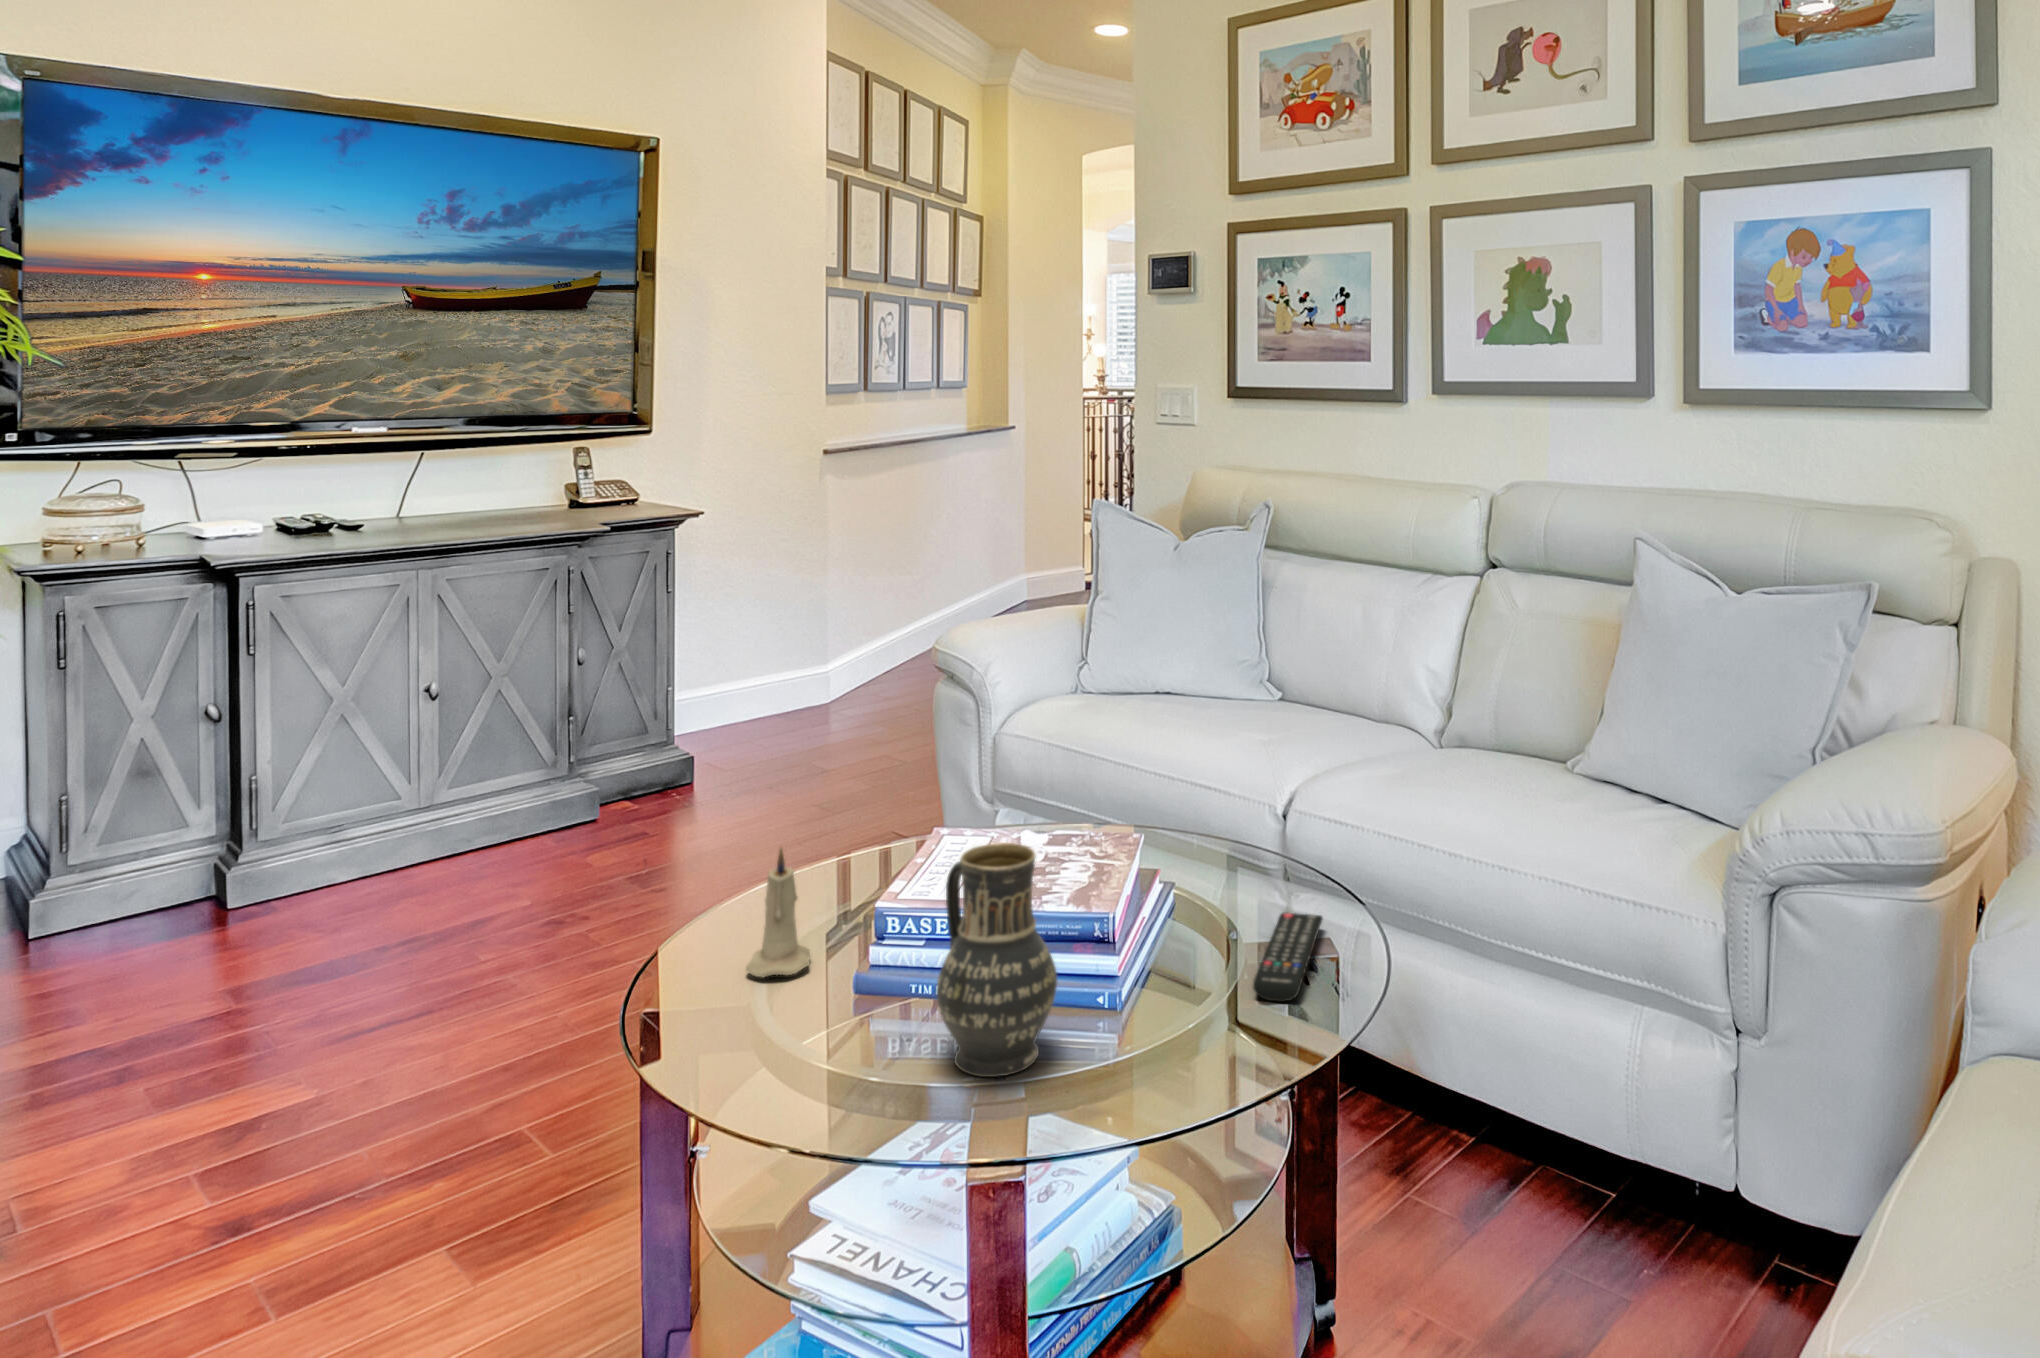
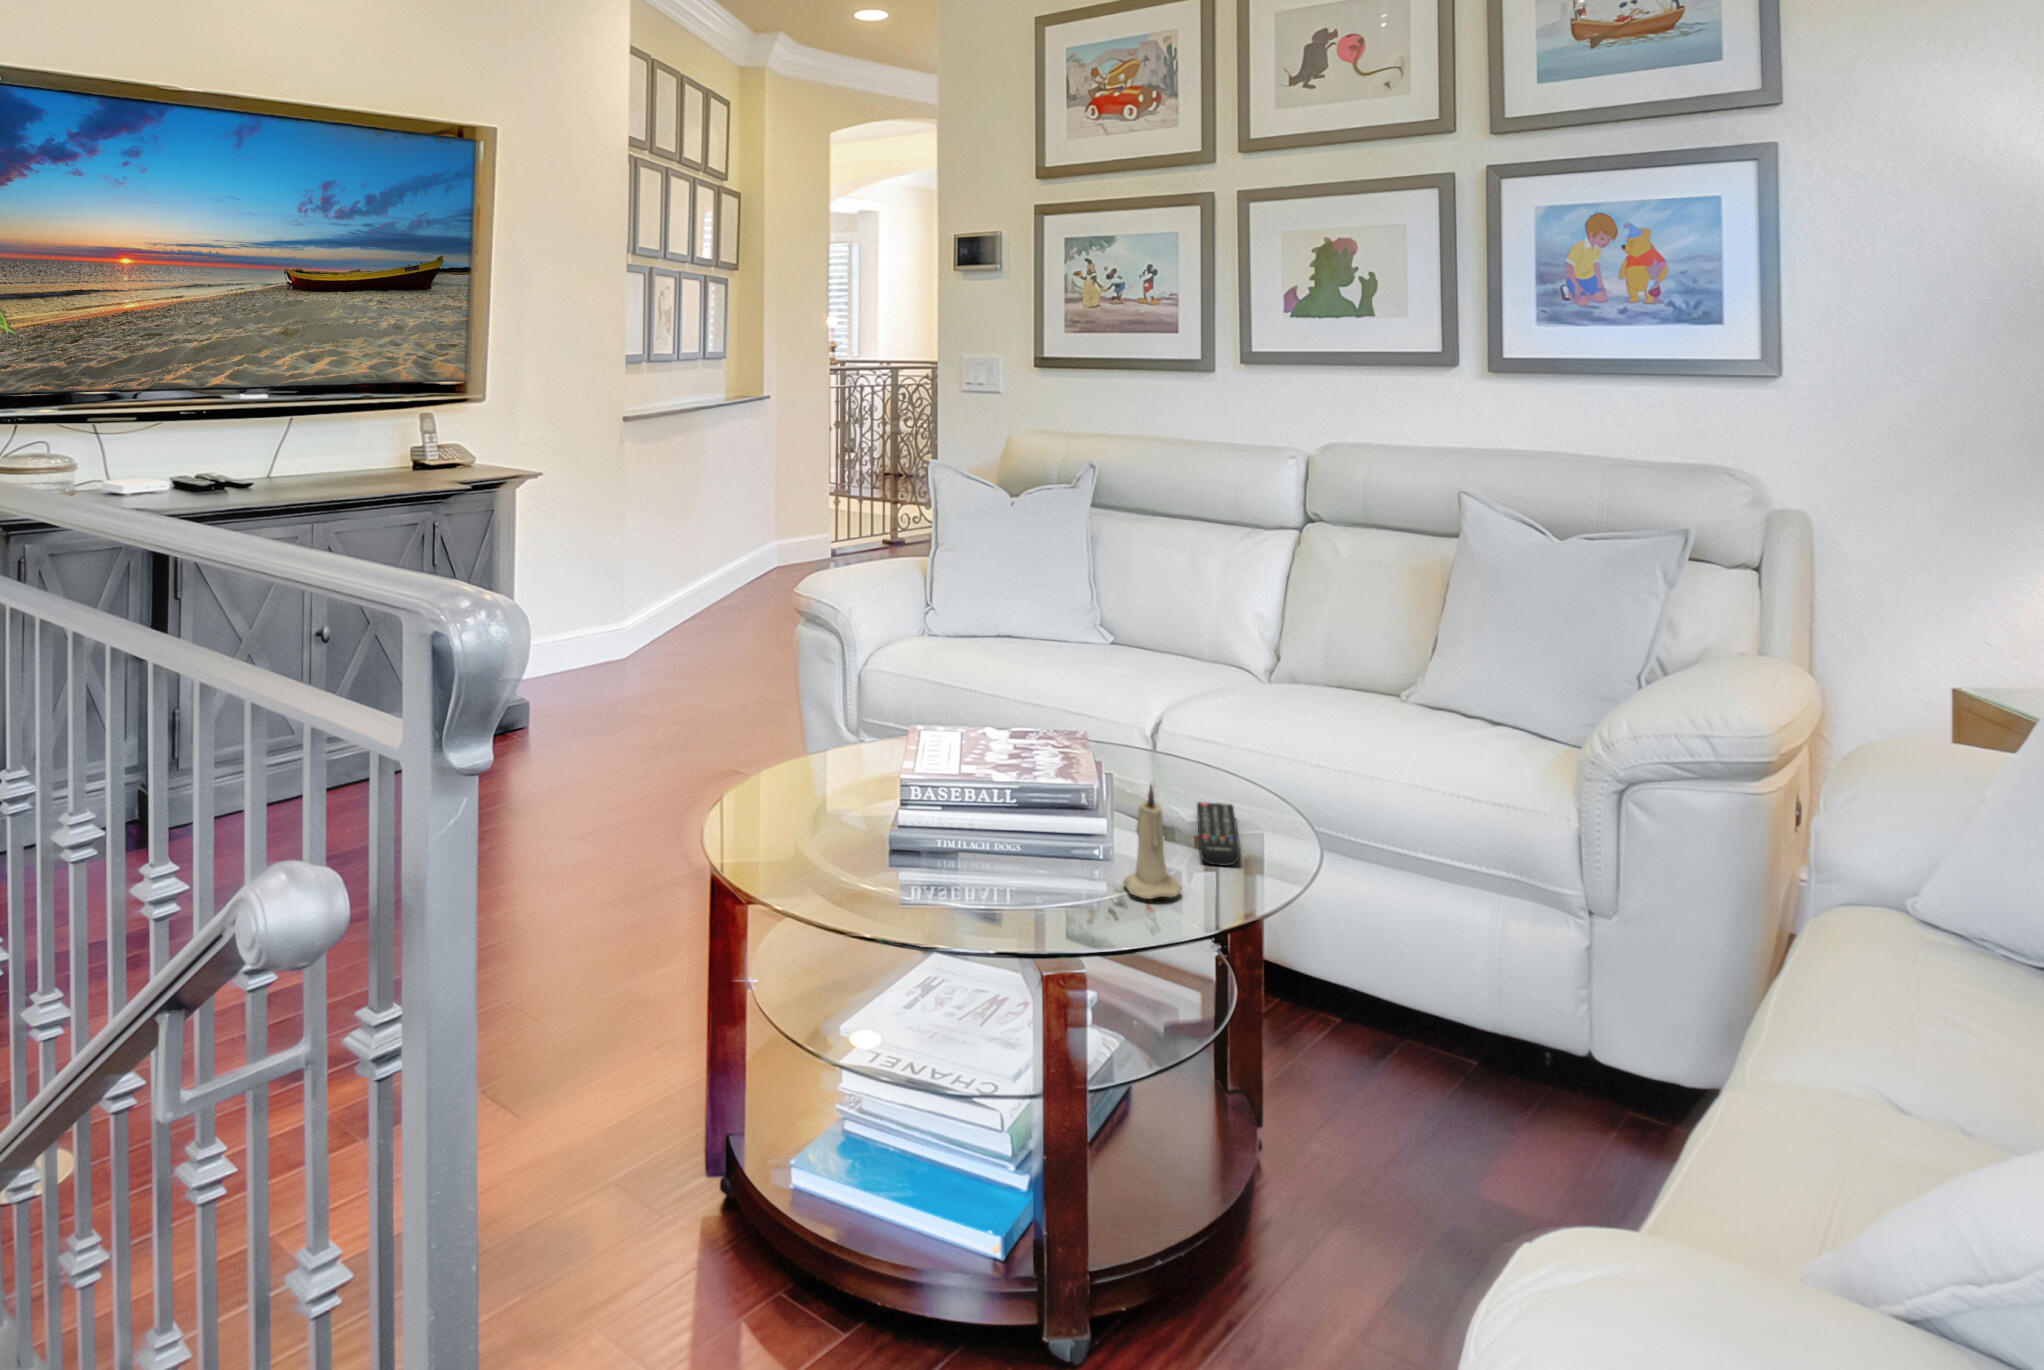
vase: present [936,843,1057,1077] -> none [967,730,1063,913]
candle: present [746,849,810,978] -> present [1123,785,1182,899]

